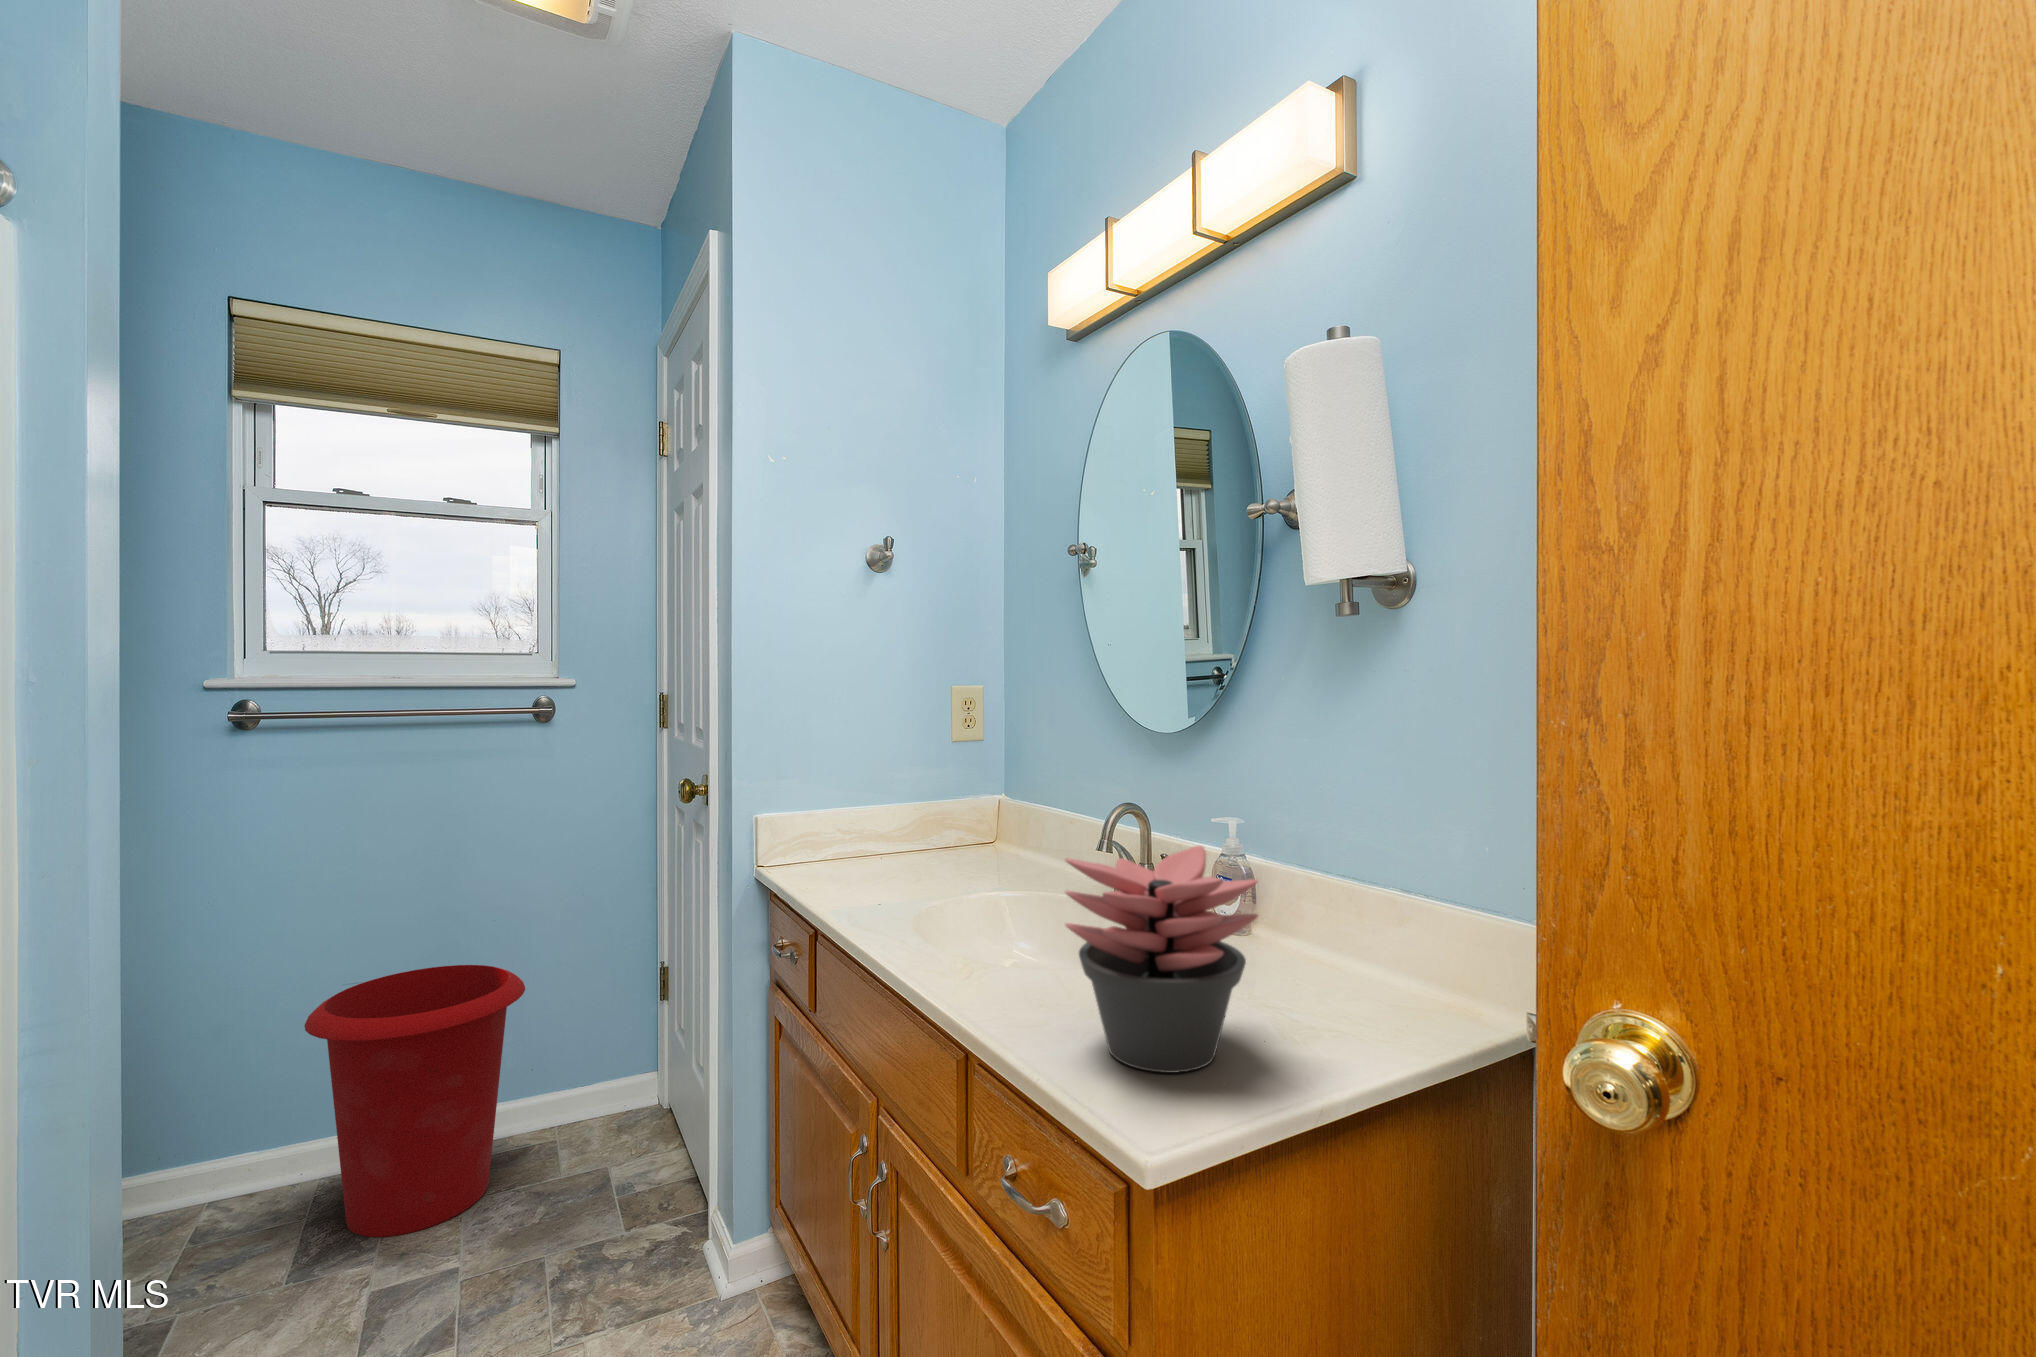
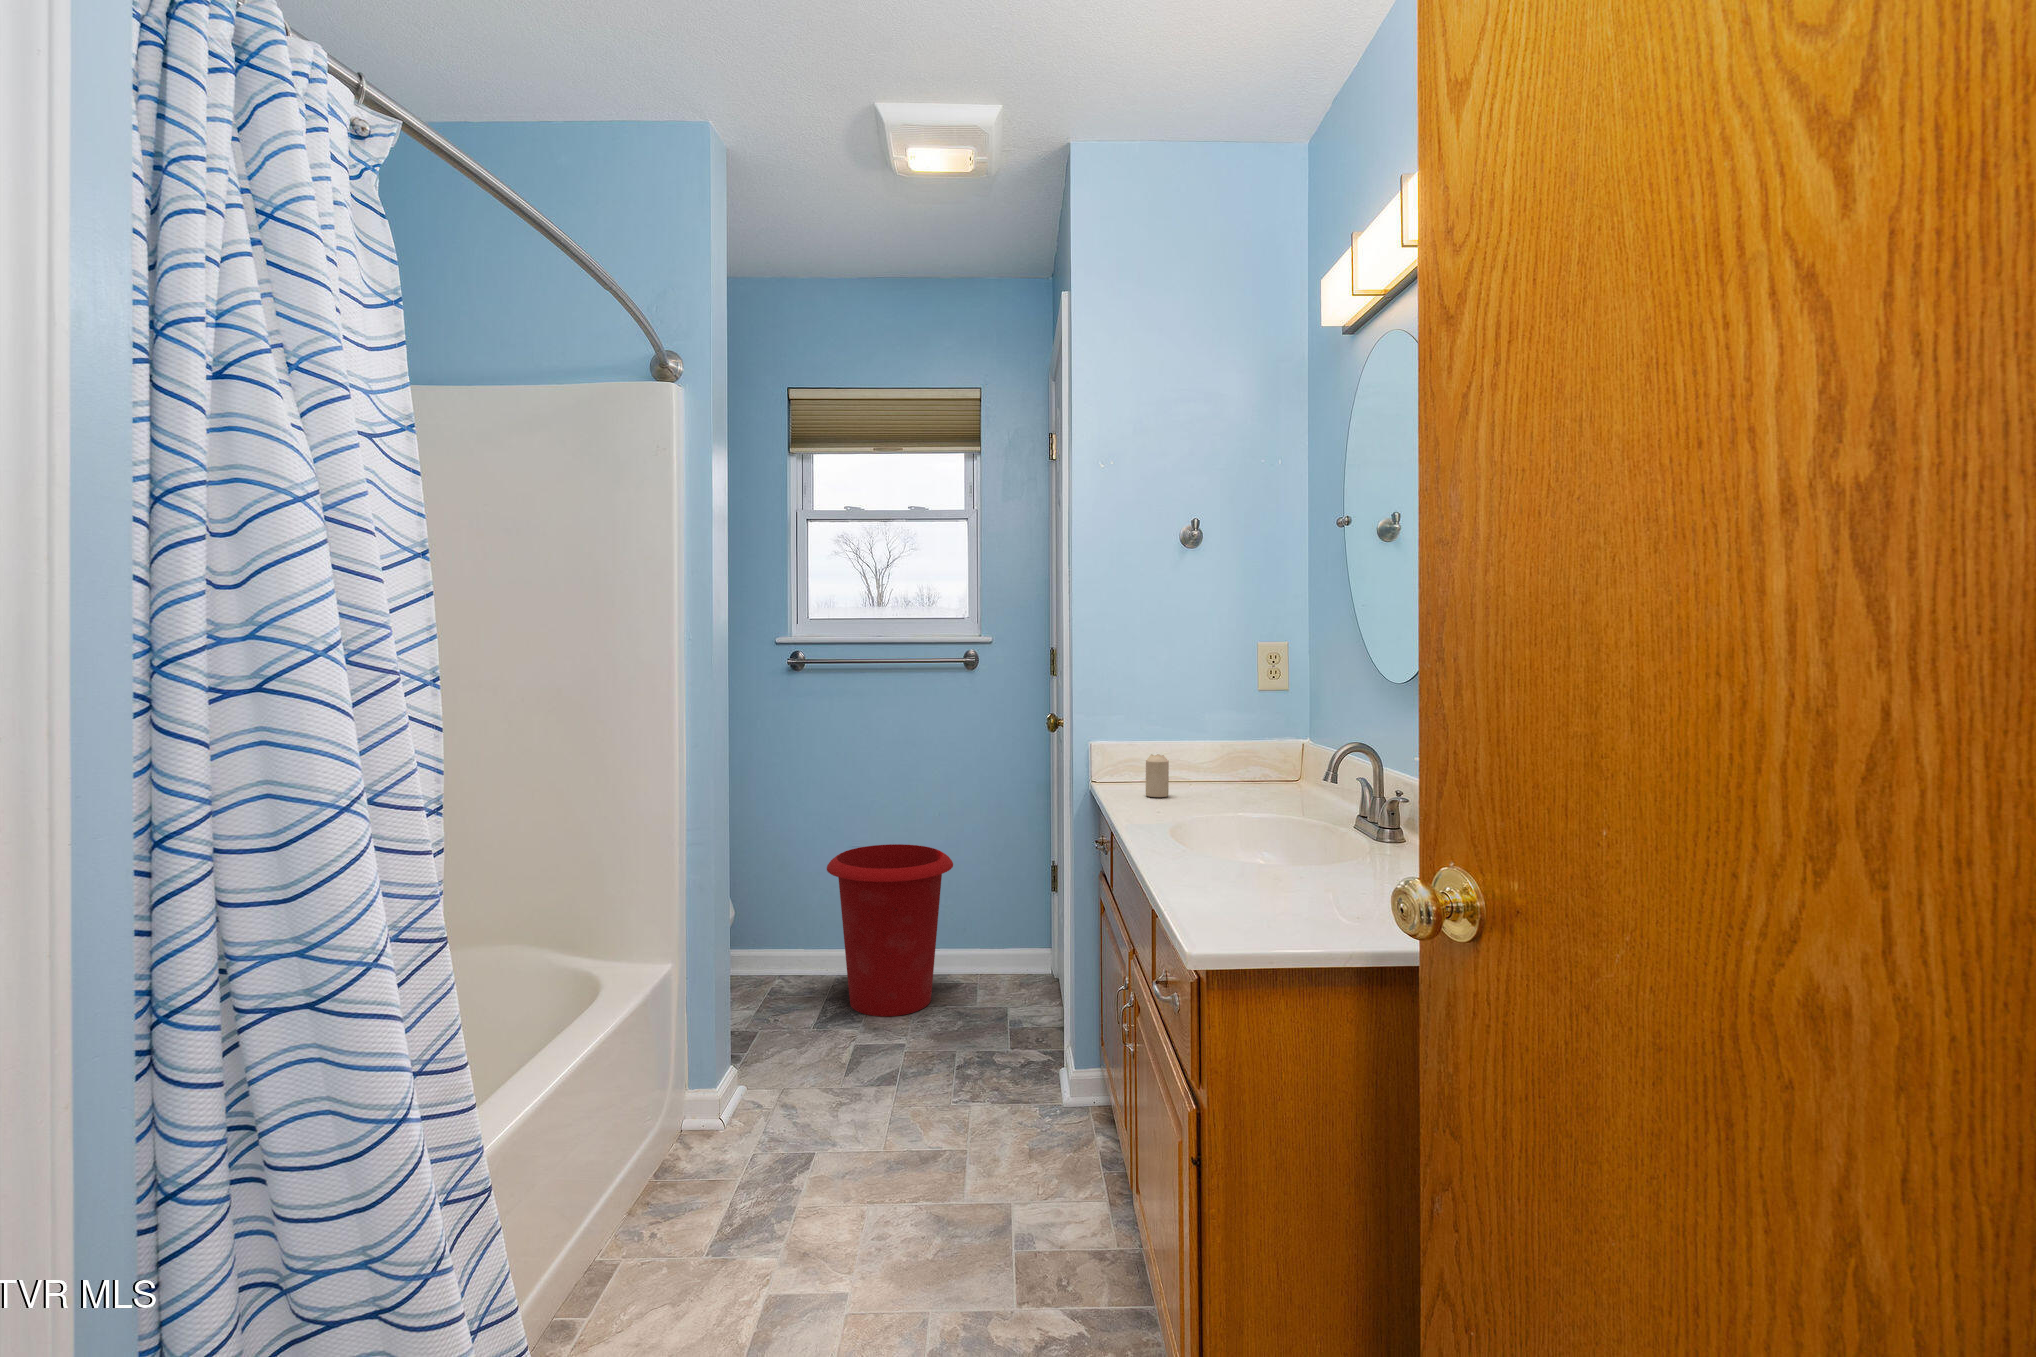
candle: none [841,824,869,878] -> present [1146,754,1169,797]
succulent plant: present [1065,846,1258,1073] -> none [1205,761,1347,920]

